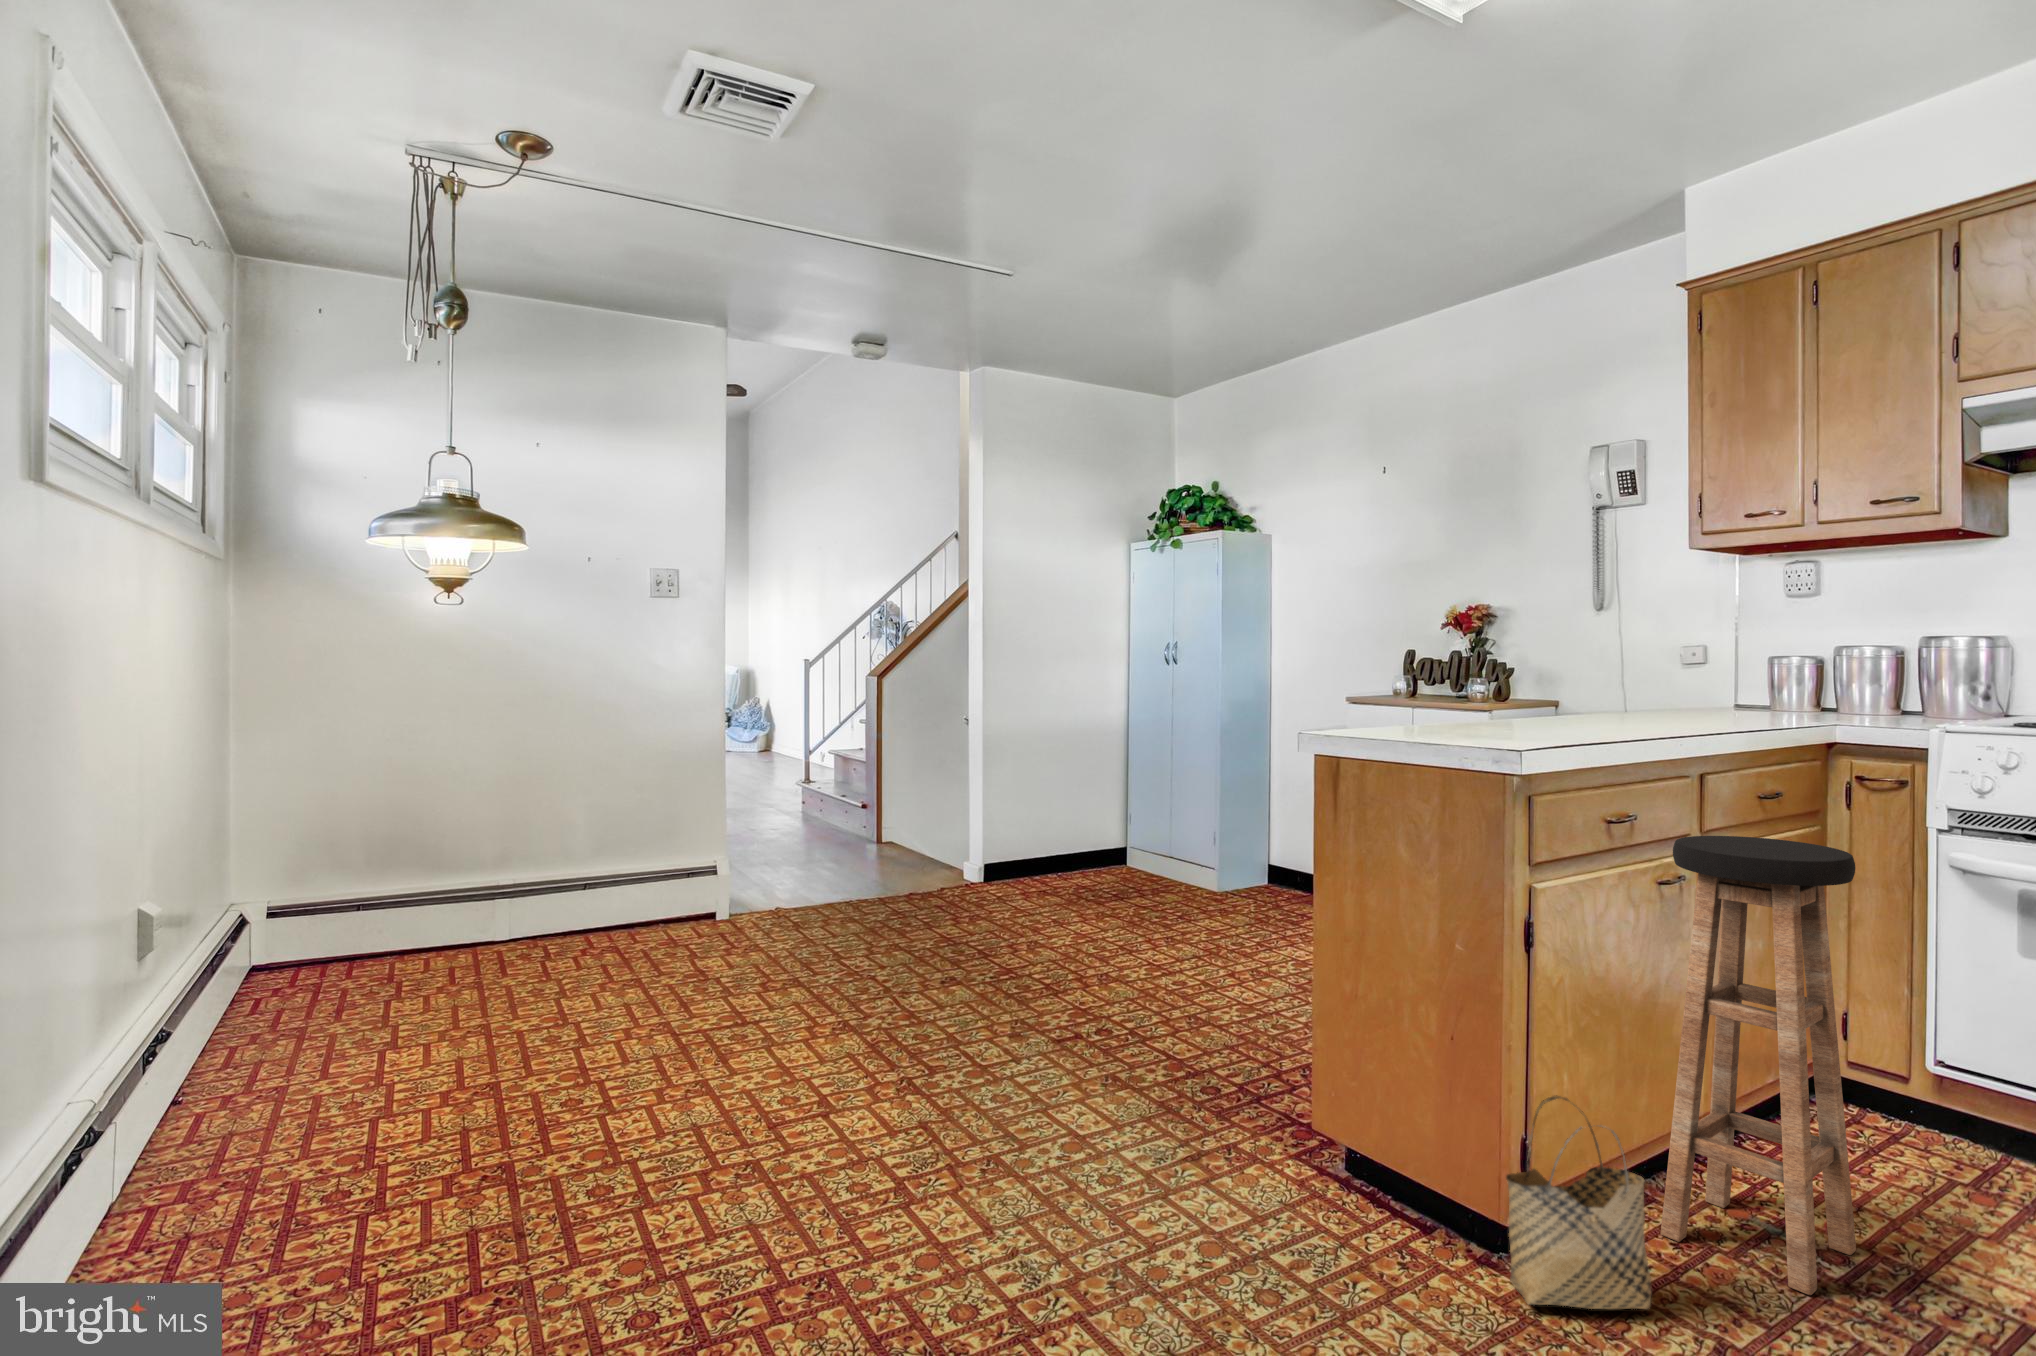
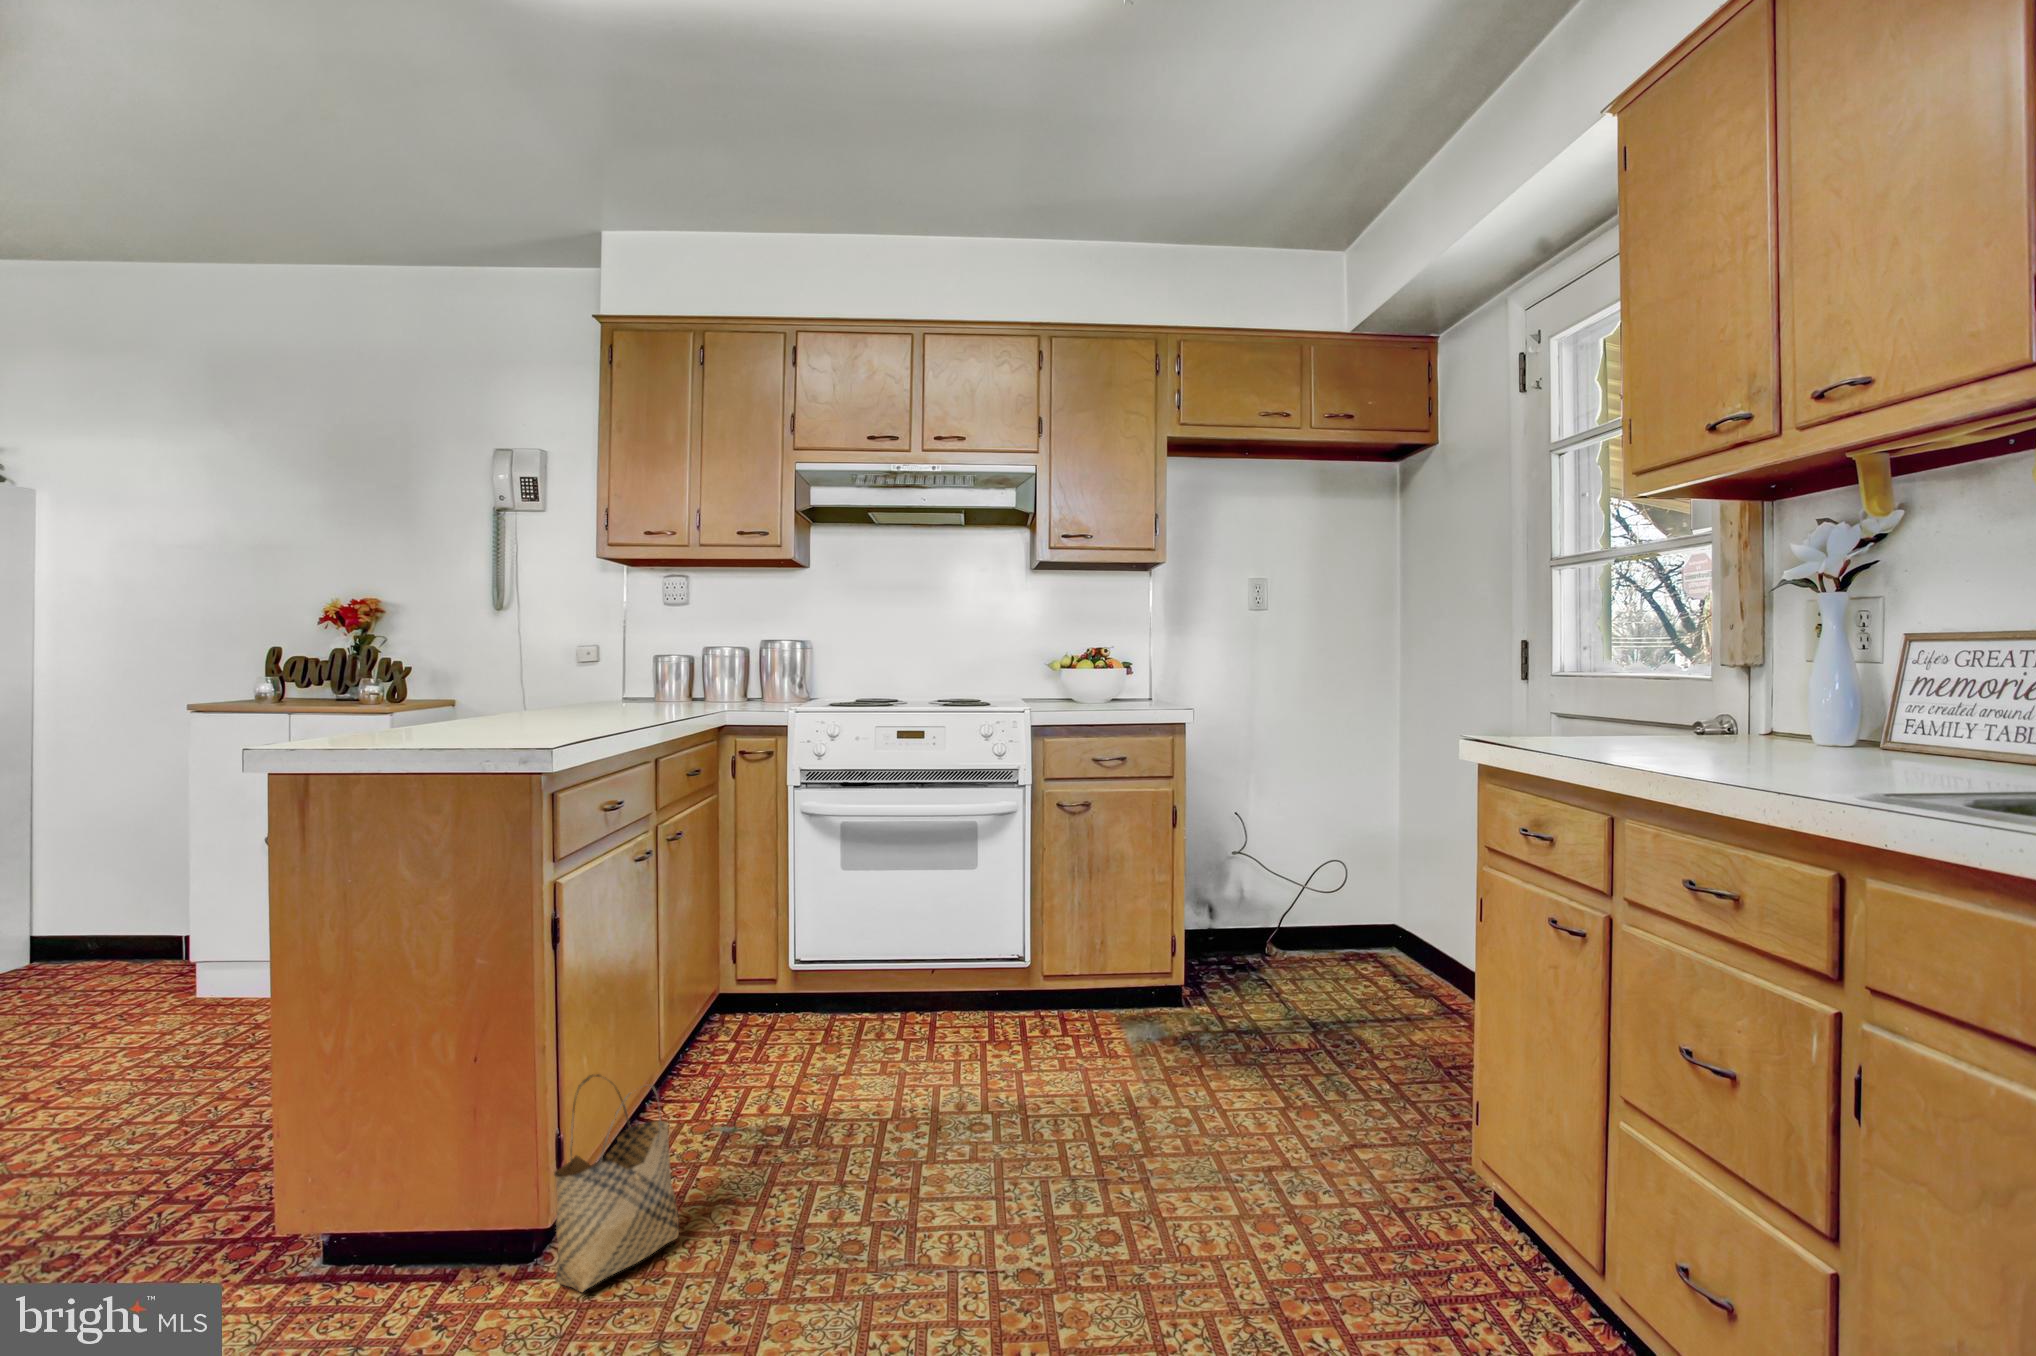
bar stool: present [1661,836,1856,1295] -> none [656,803,789,1172]

